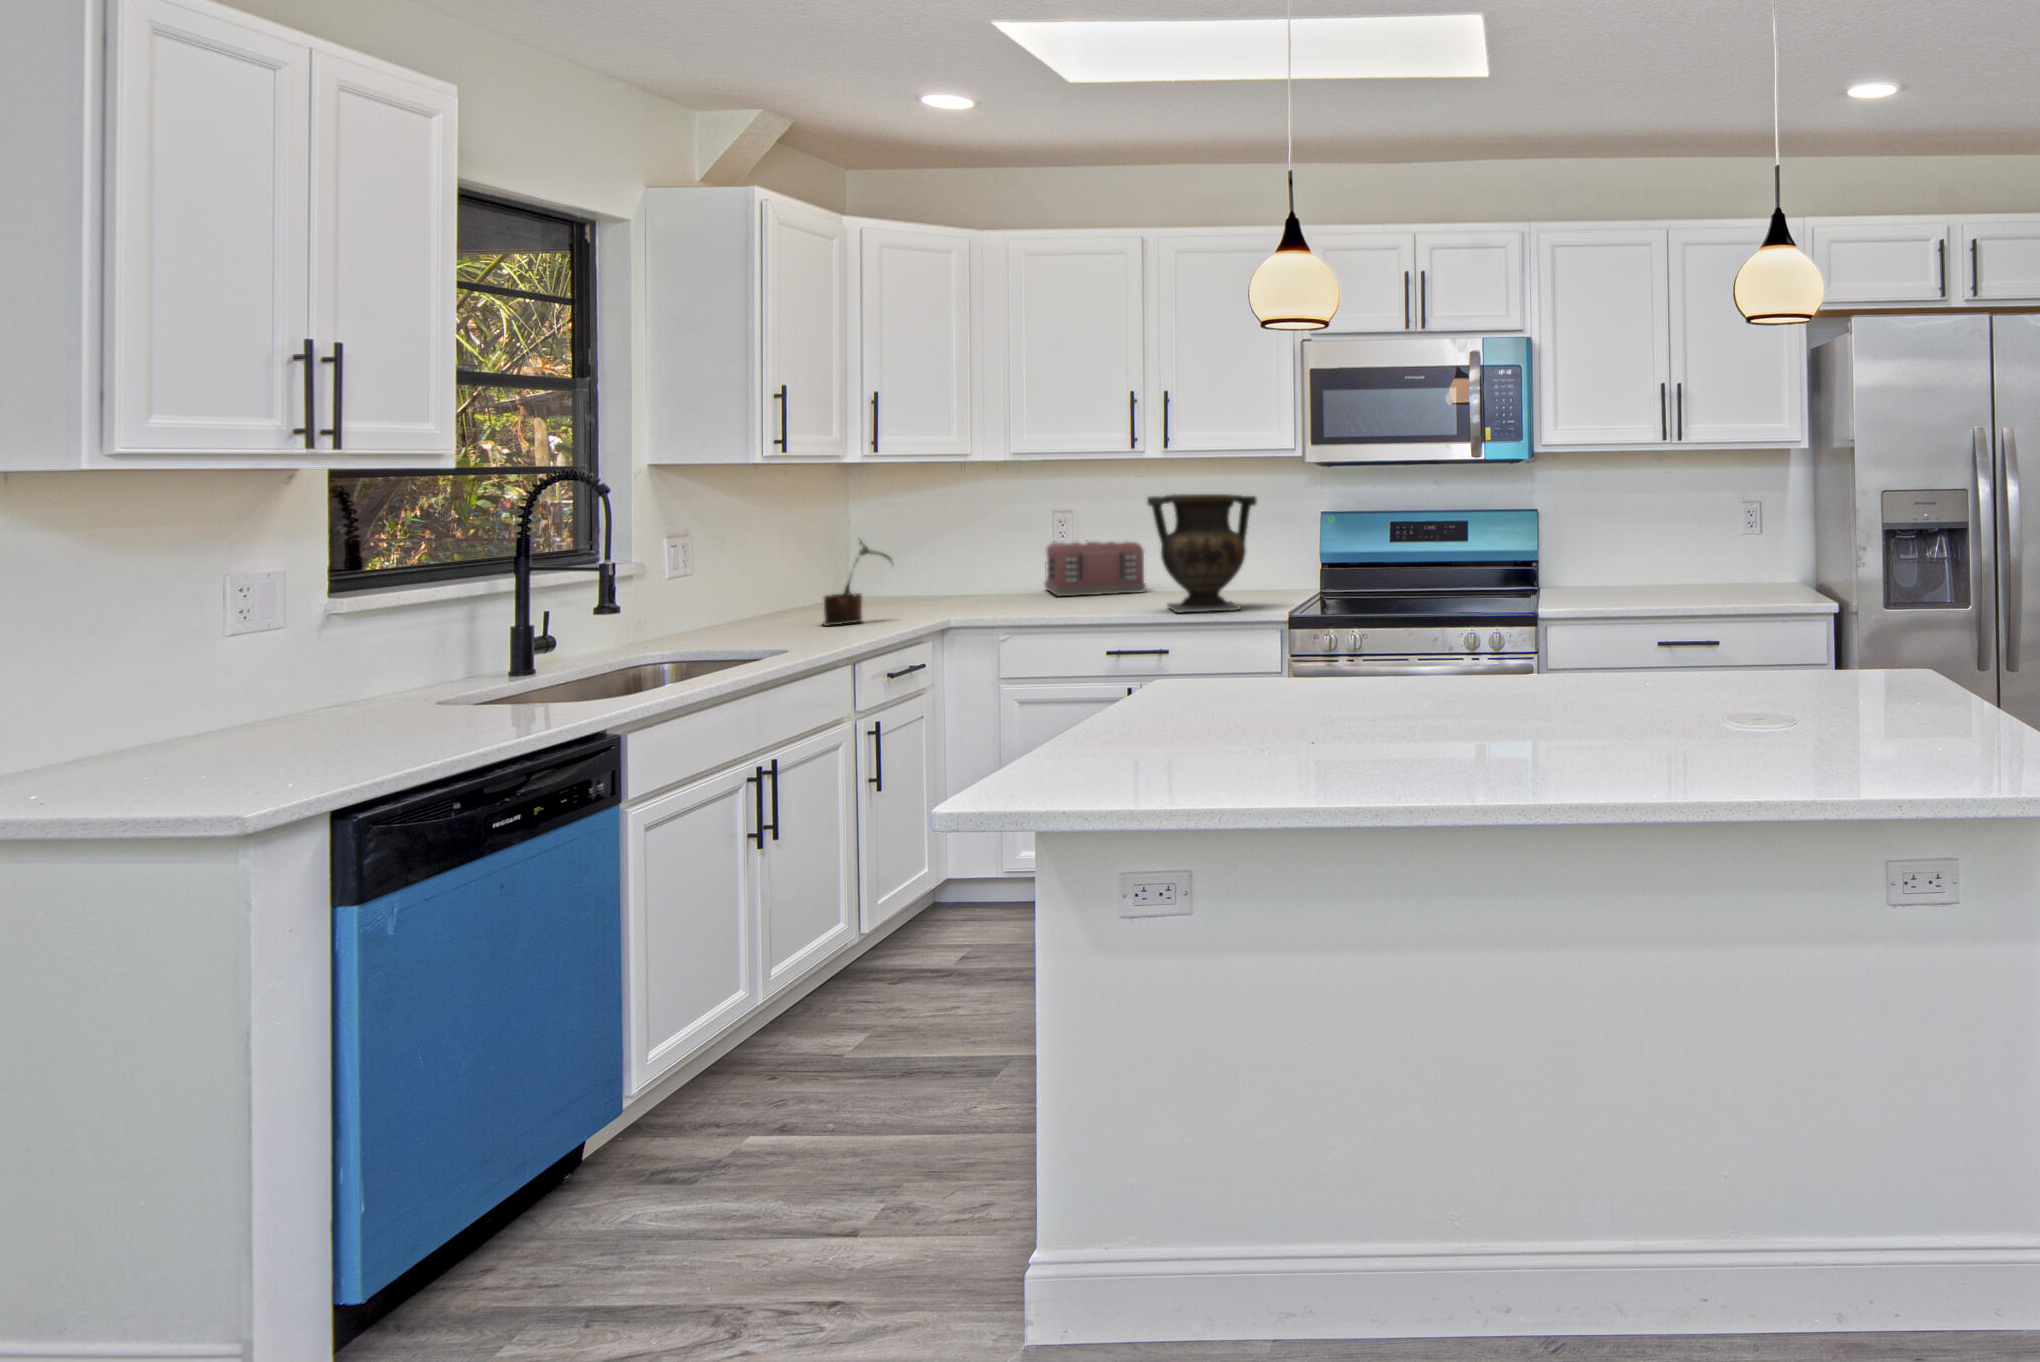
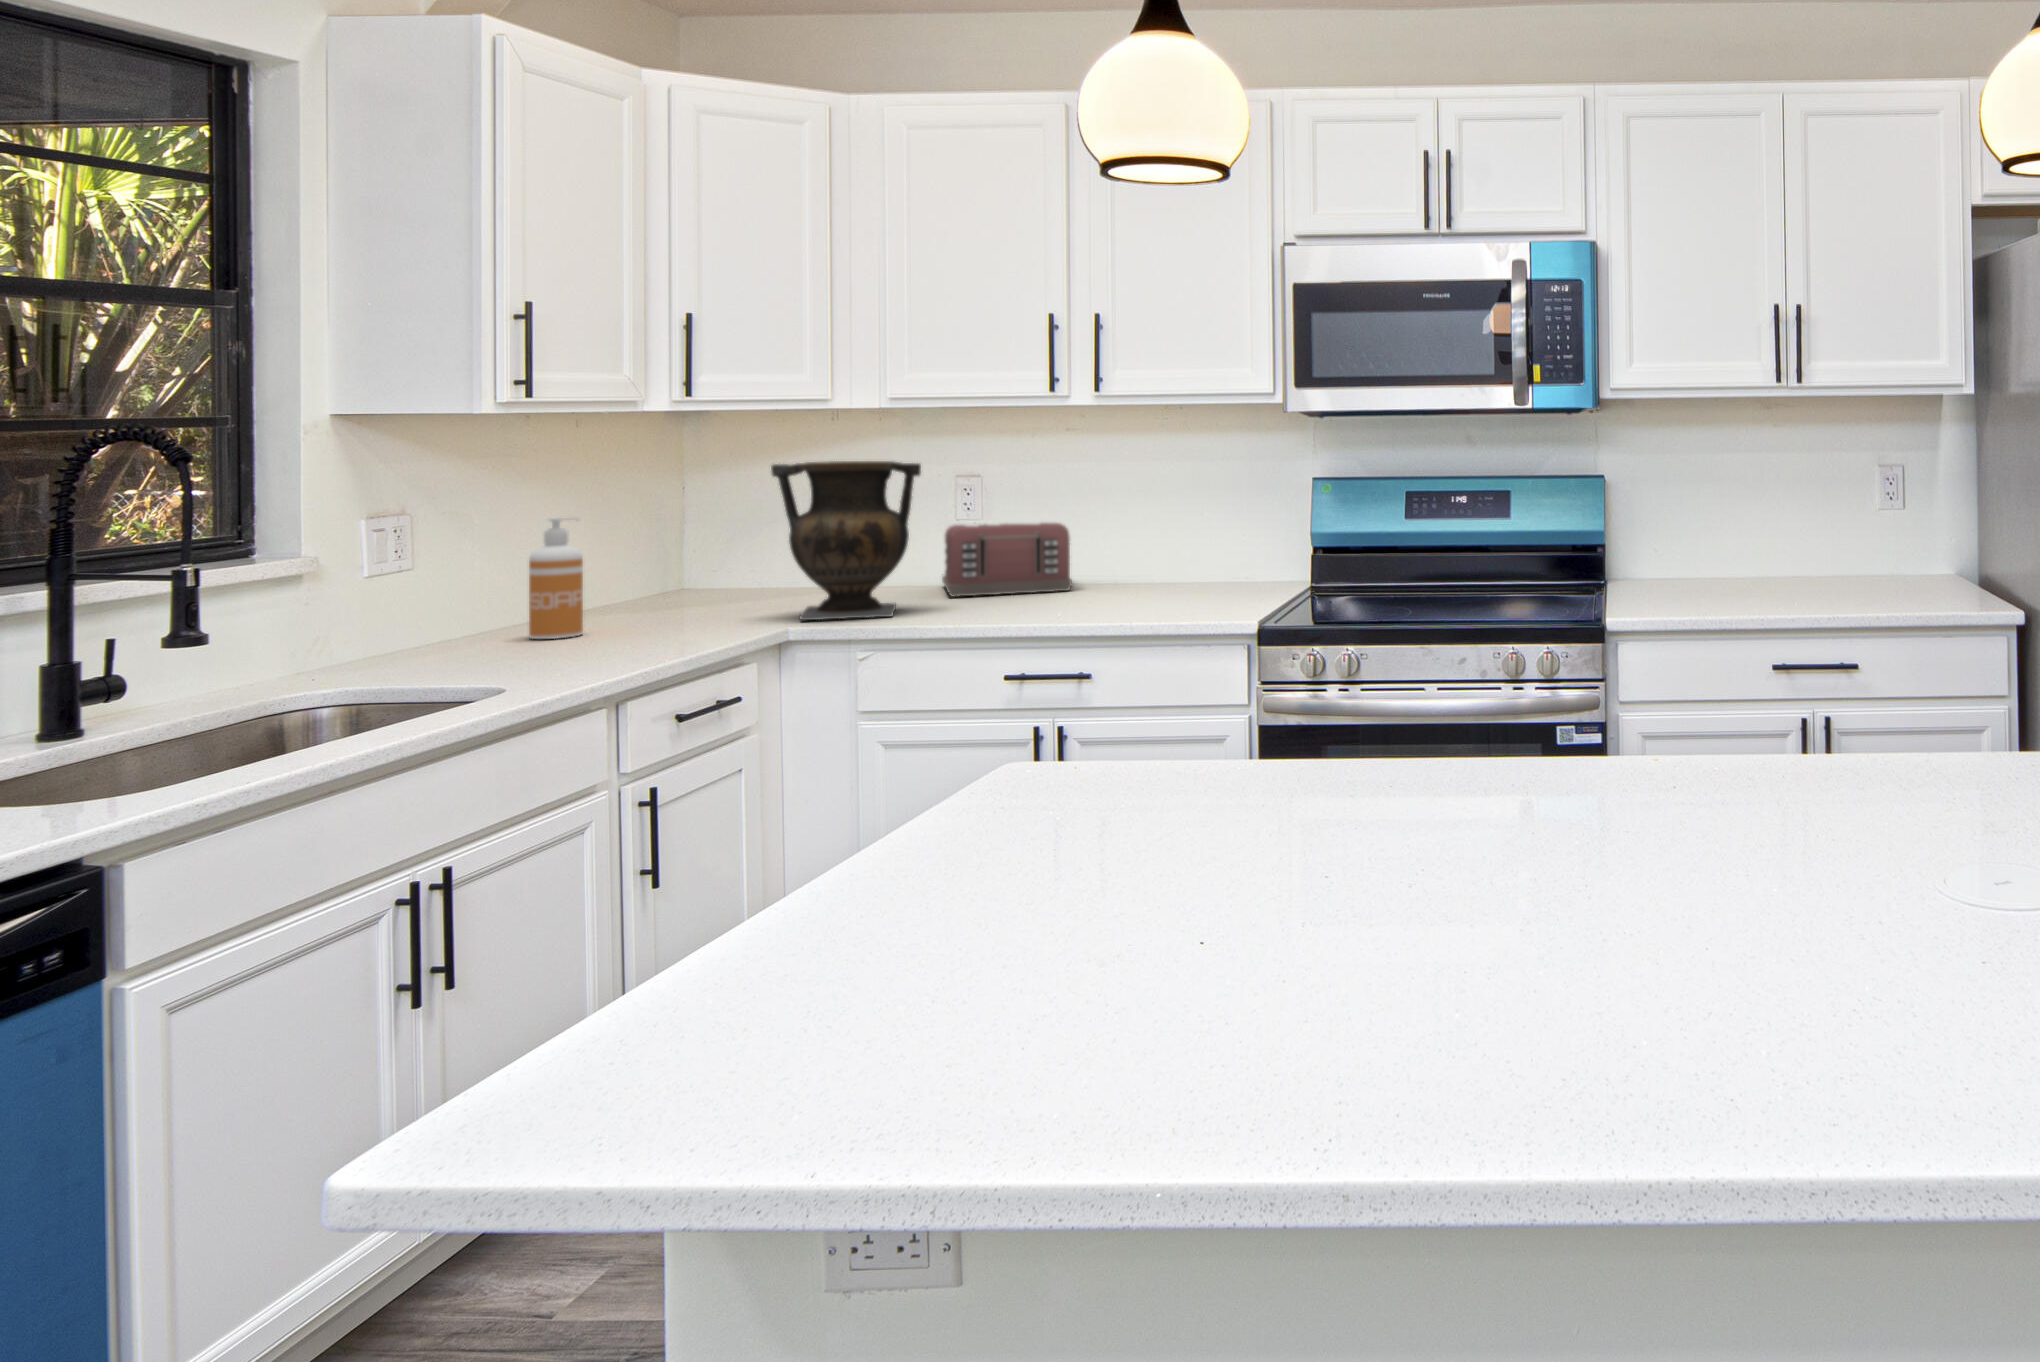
vase: present [1147,494,1257,612] -> present [771,461,921,620]
soap dispenser: none [765,537,804,624] -> present [529,517,583,639]
potted plant: present [823,540,894,626] -> none [595,518,706,644]

